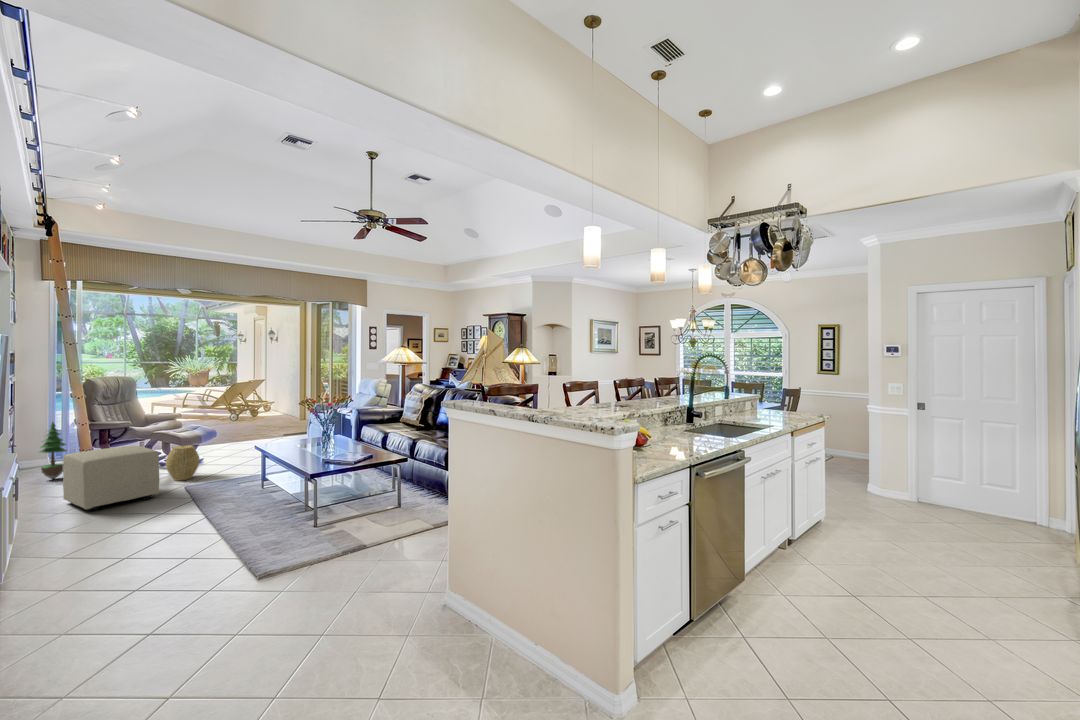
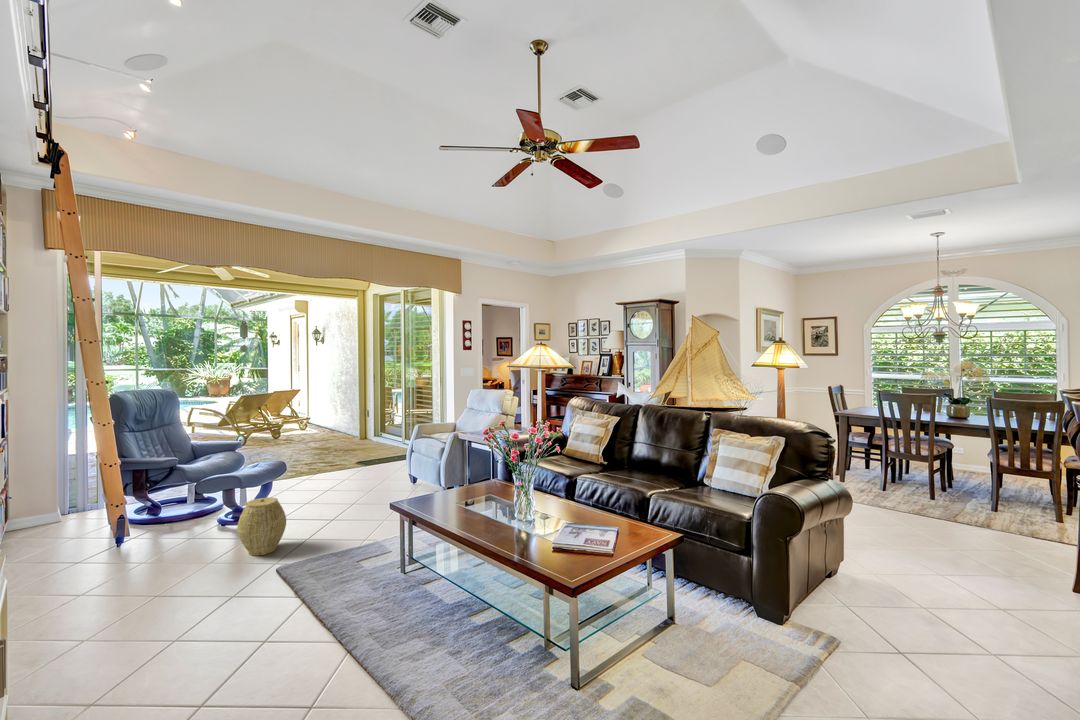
potted tree: present [39,422,66,479] -> none [40,462,86,553]
ottoman: present [63,446,159,510] -> none [80,507,240,643]

